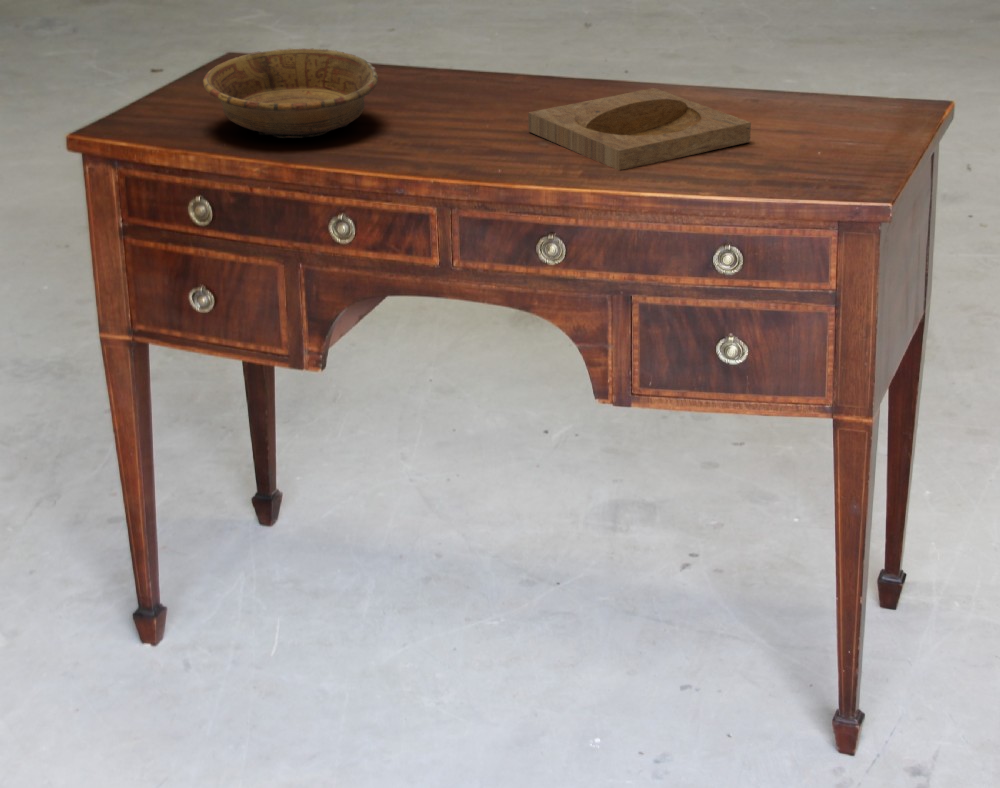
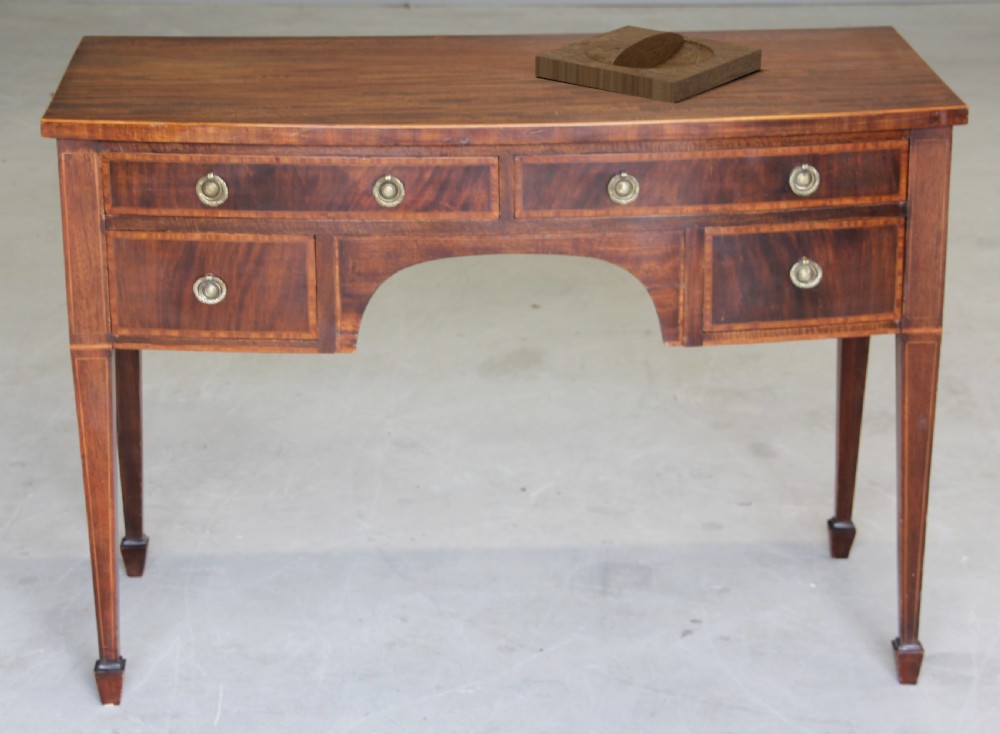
decorative bowl: present [203,48,378,138] -> none [183,5,377,102]

